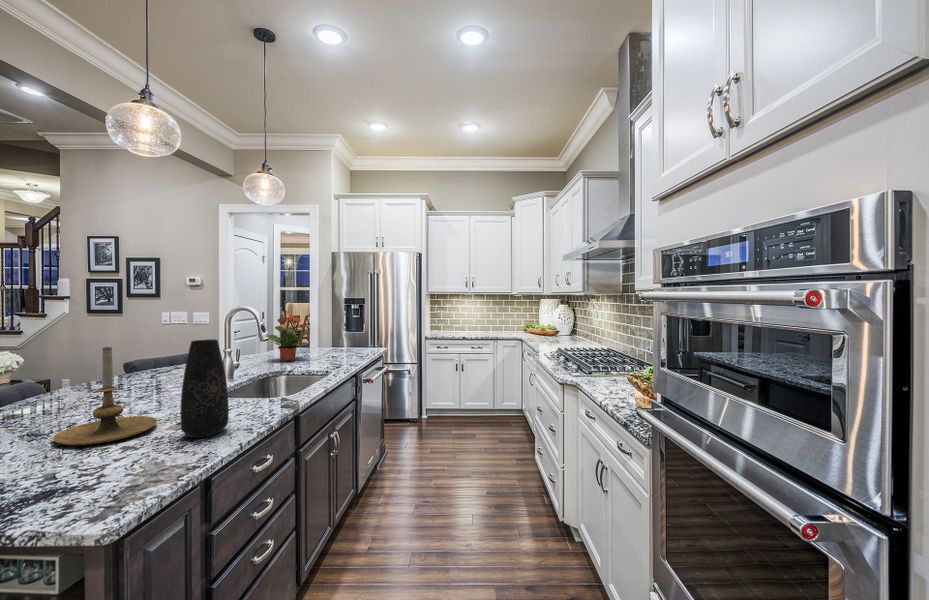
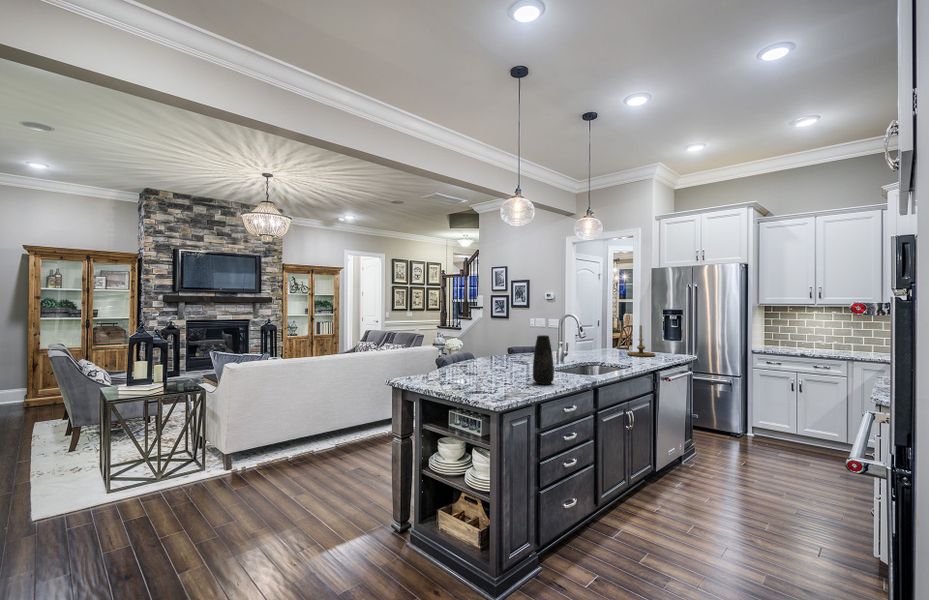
potted plant: present [268,316,308,361] -> none [587,324,617,358]
candle holder: present [53,347,157,445] -> present [627,326,655,356]

